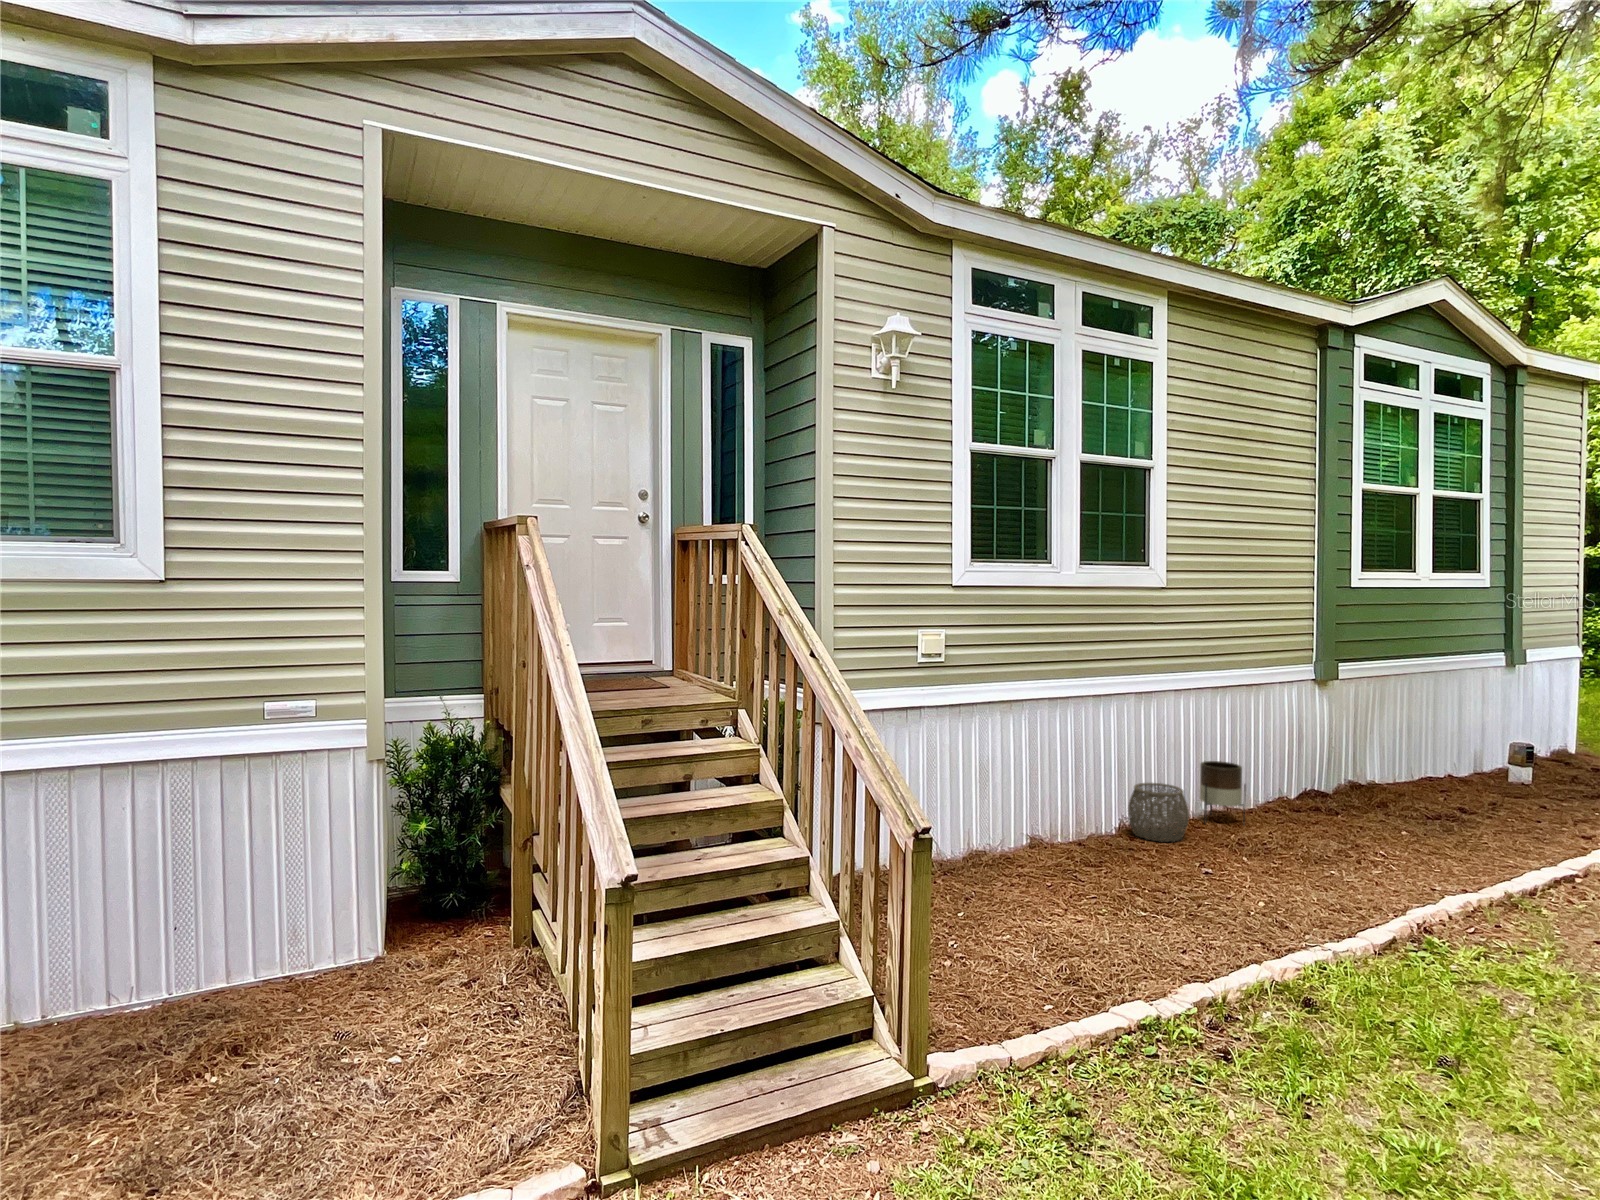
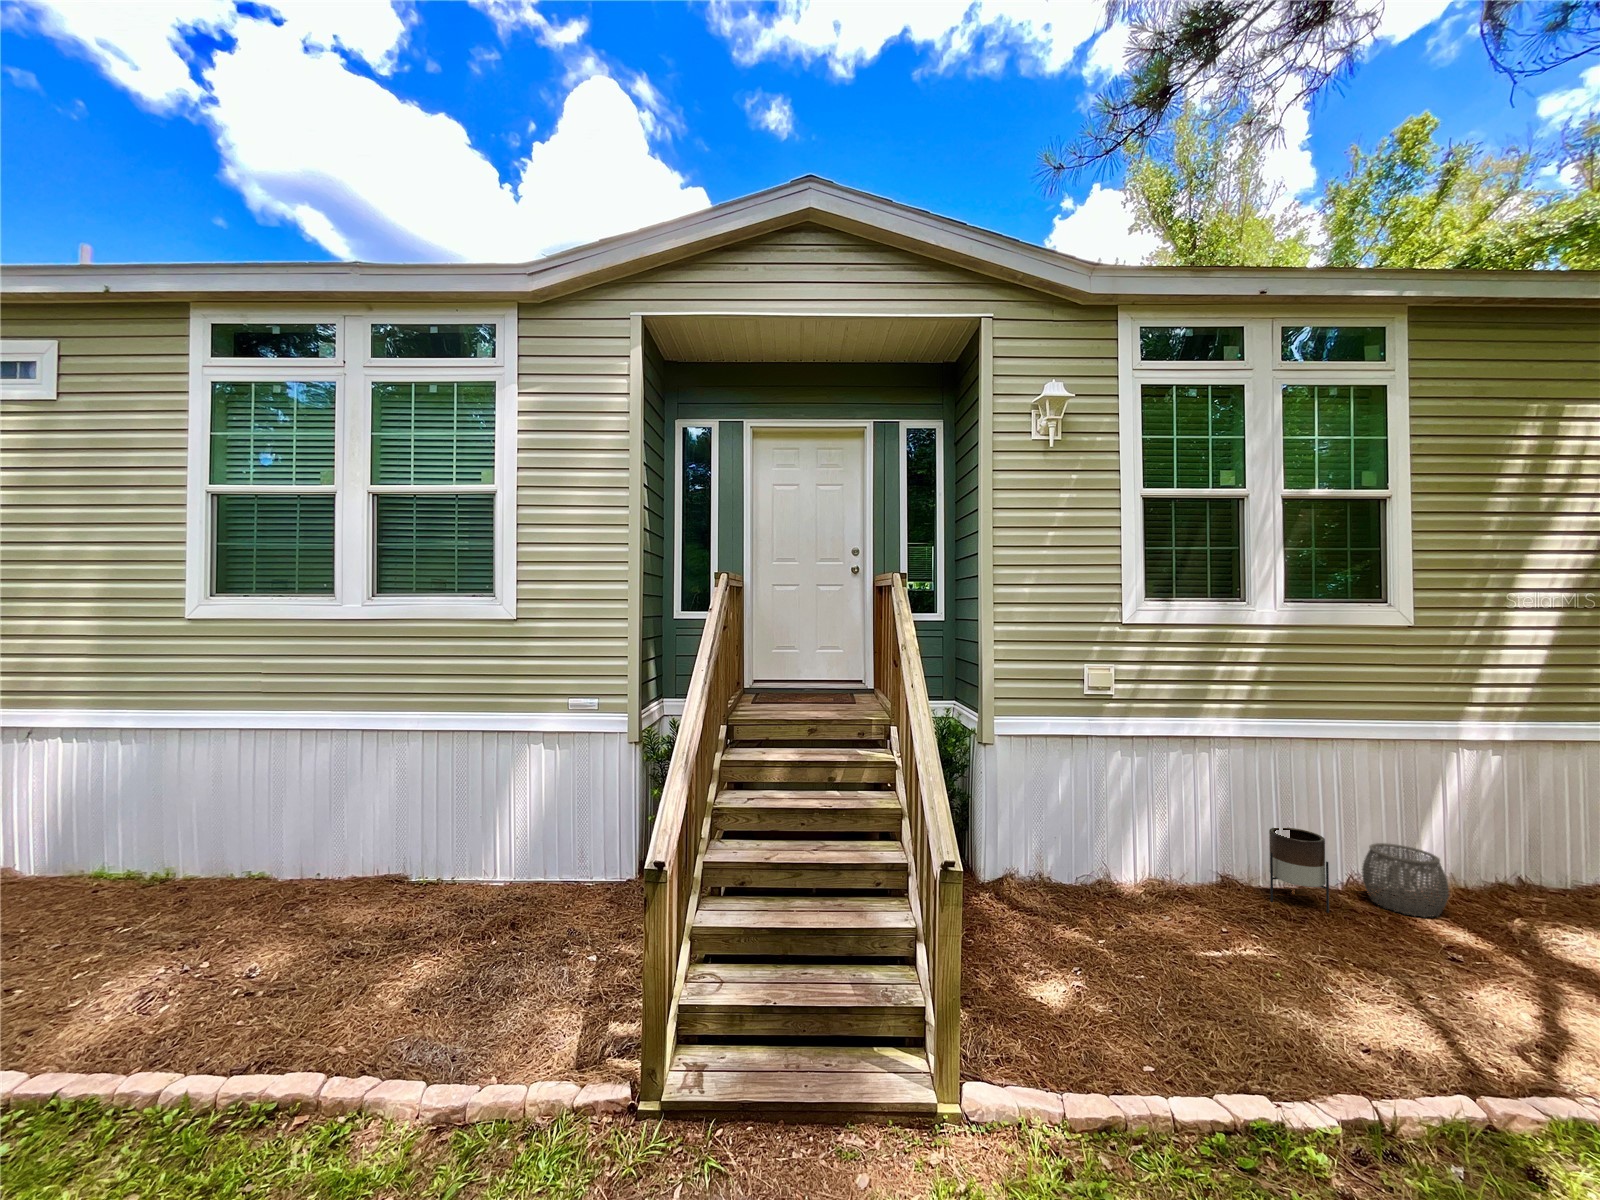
planter: present [1200,761,1246,824] -> present [1269,827,1329,913]

